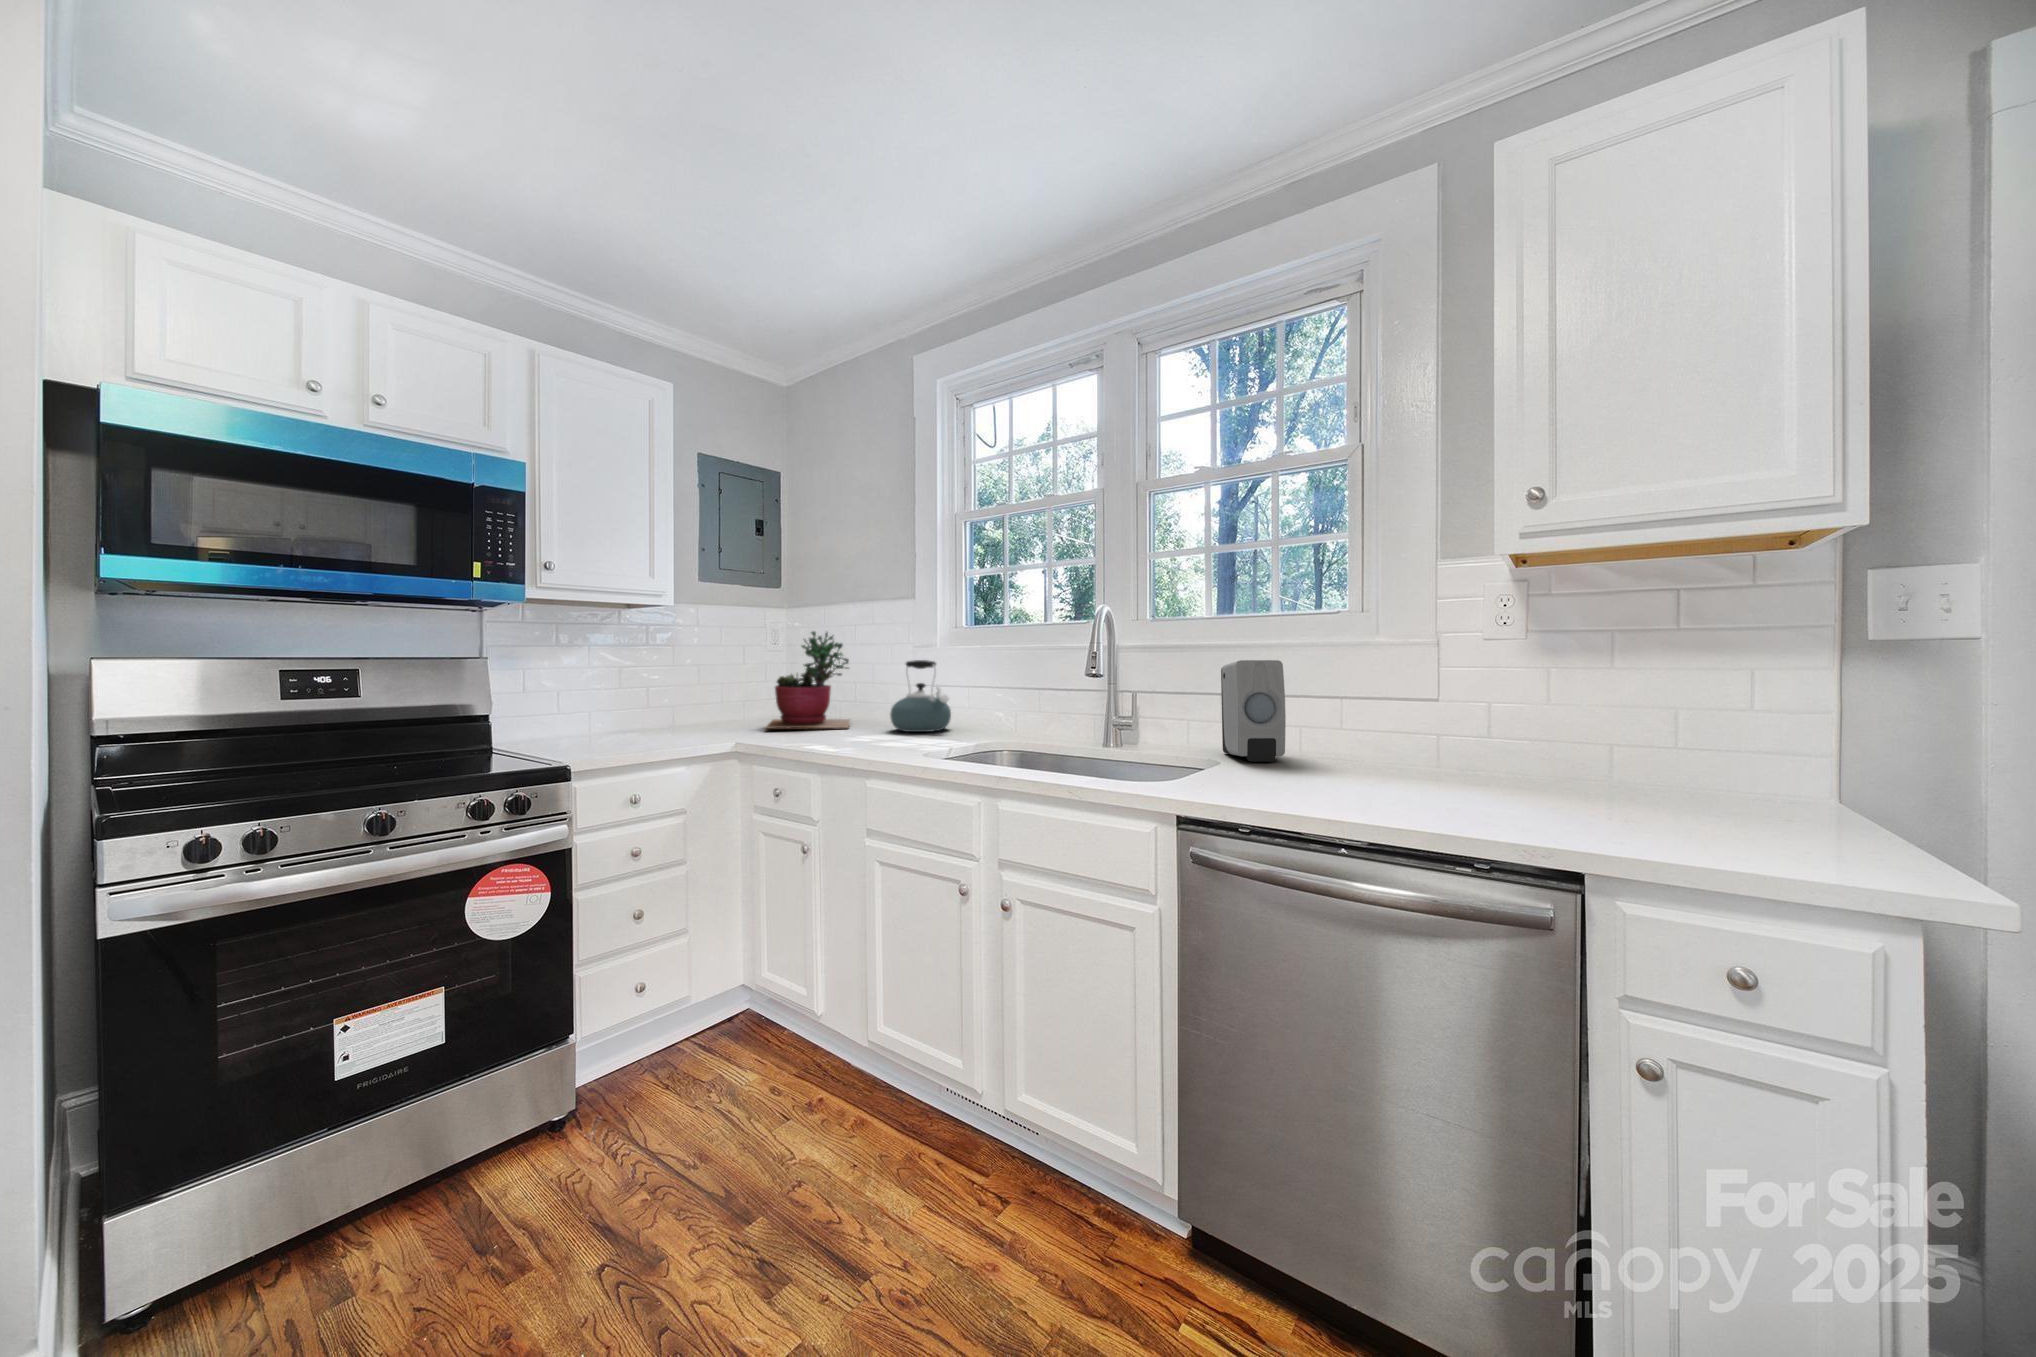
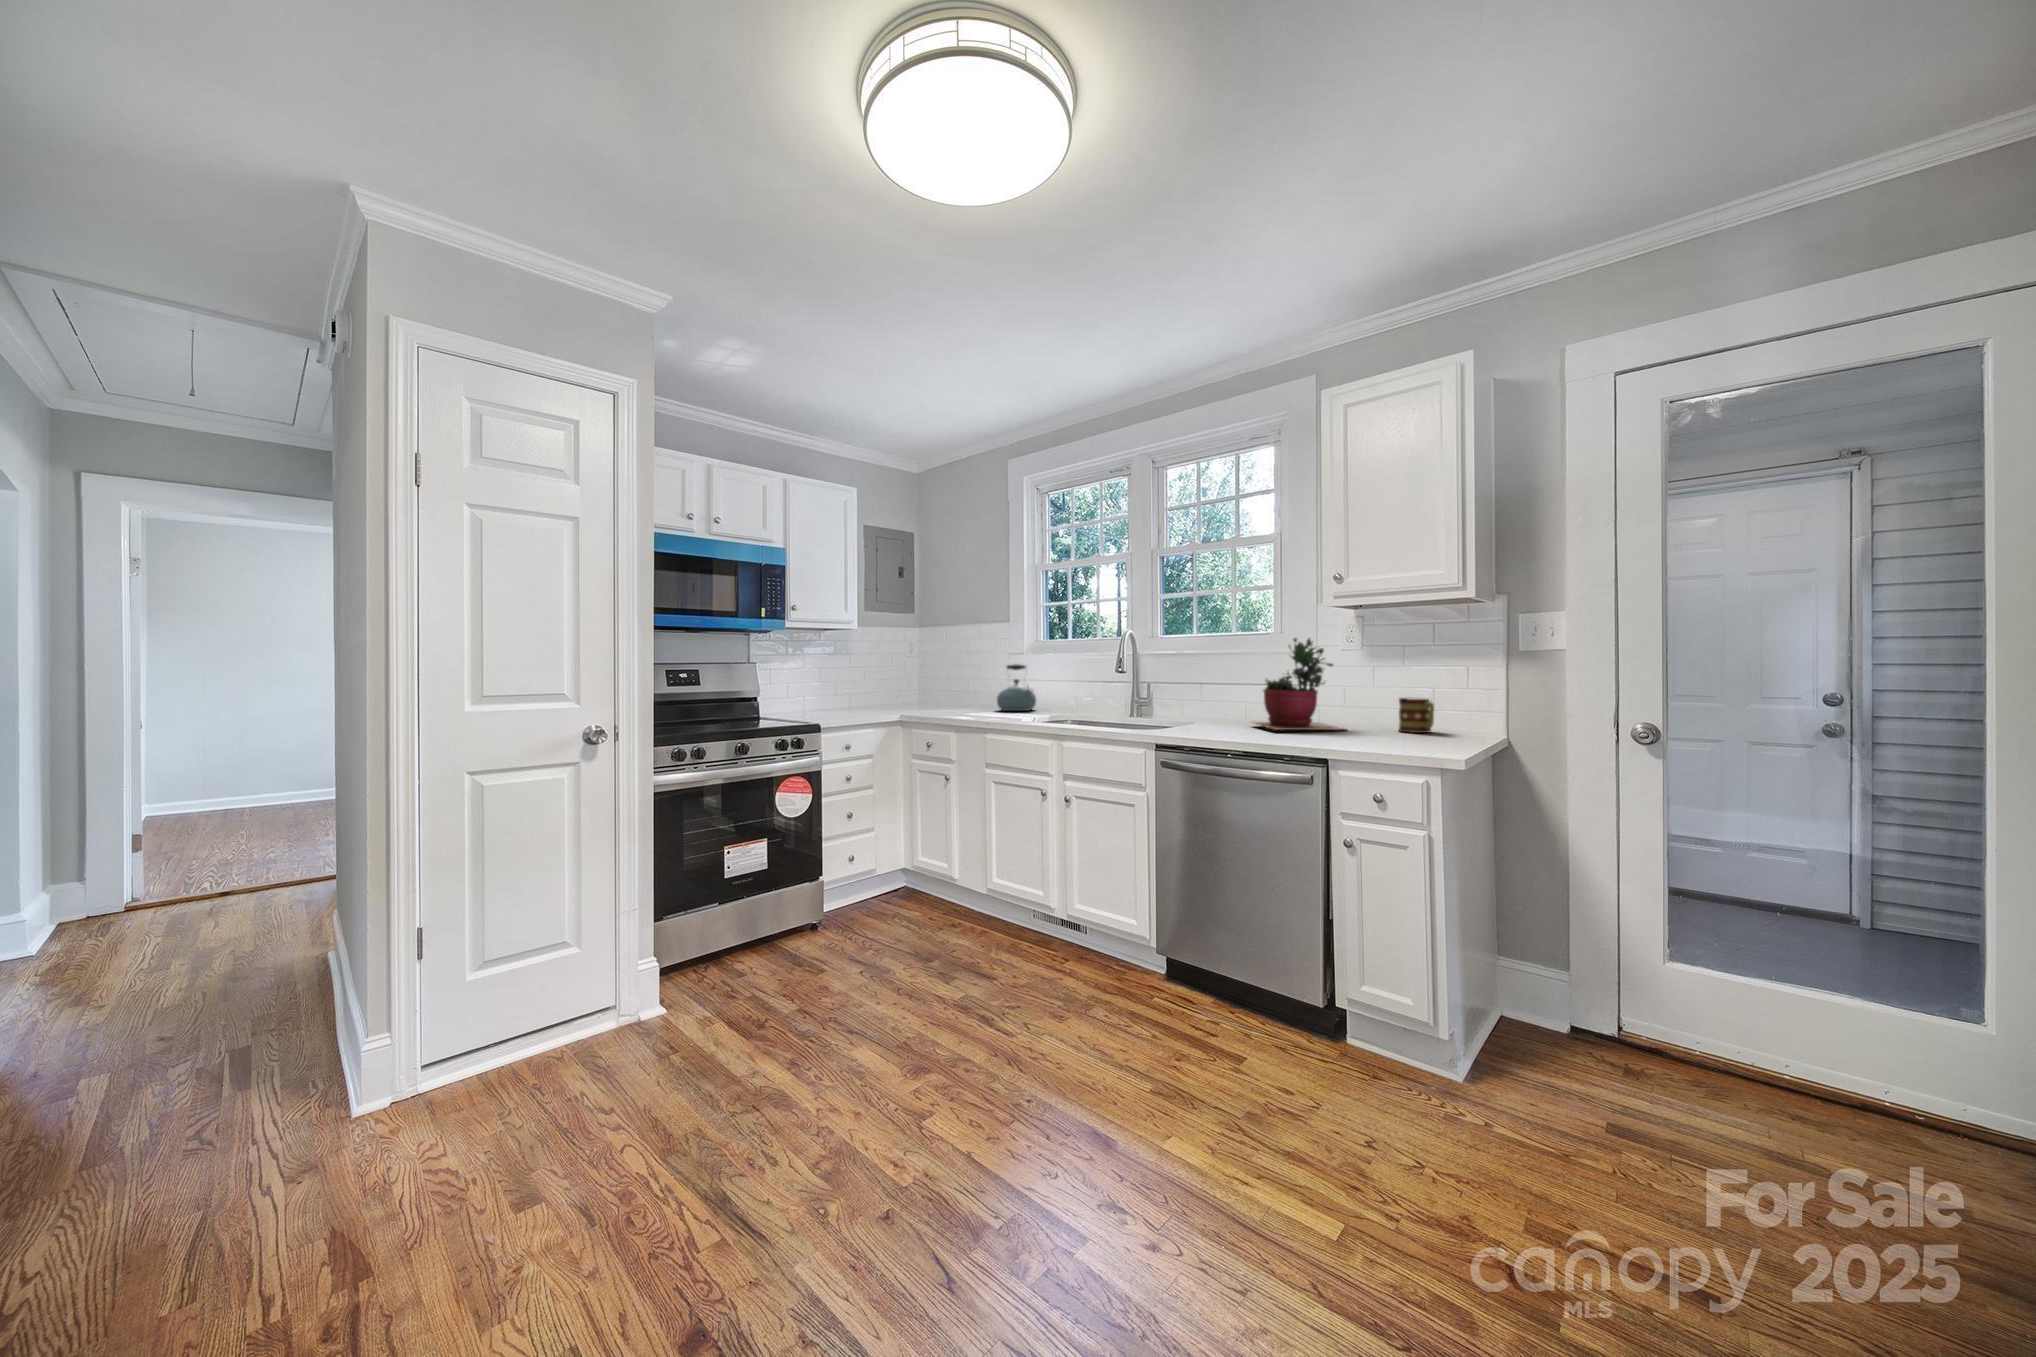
succulent plant: present [766,631,850,729] -> present [1254,638,1343,730]
soap dispenser: present [1221,660,1286,762] -> none [1201,663,1234,723]
mug: none [1601,725,1694,792] -> present [1399,698,1434,733]

